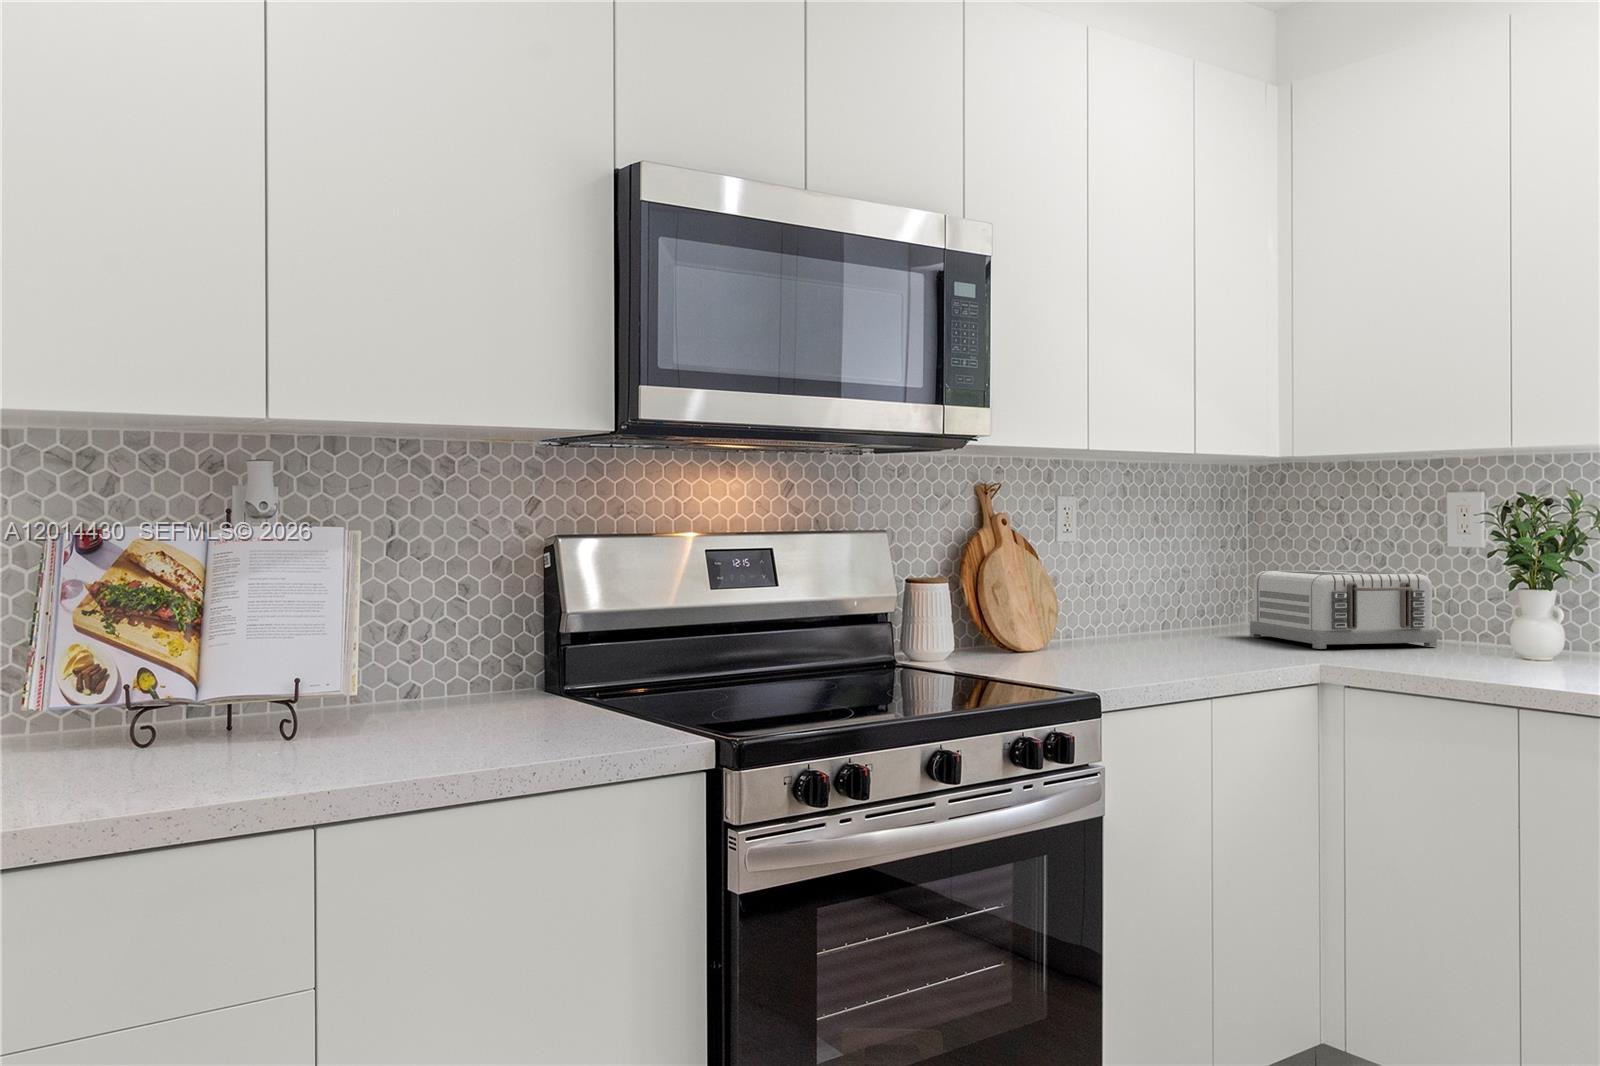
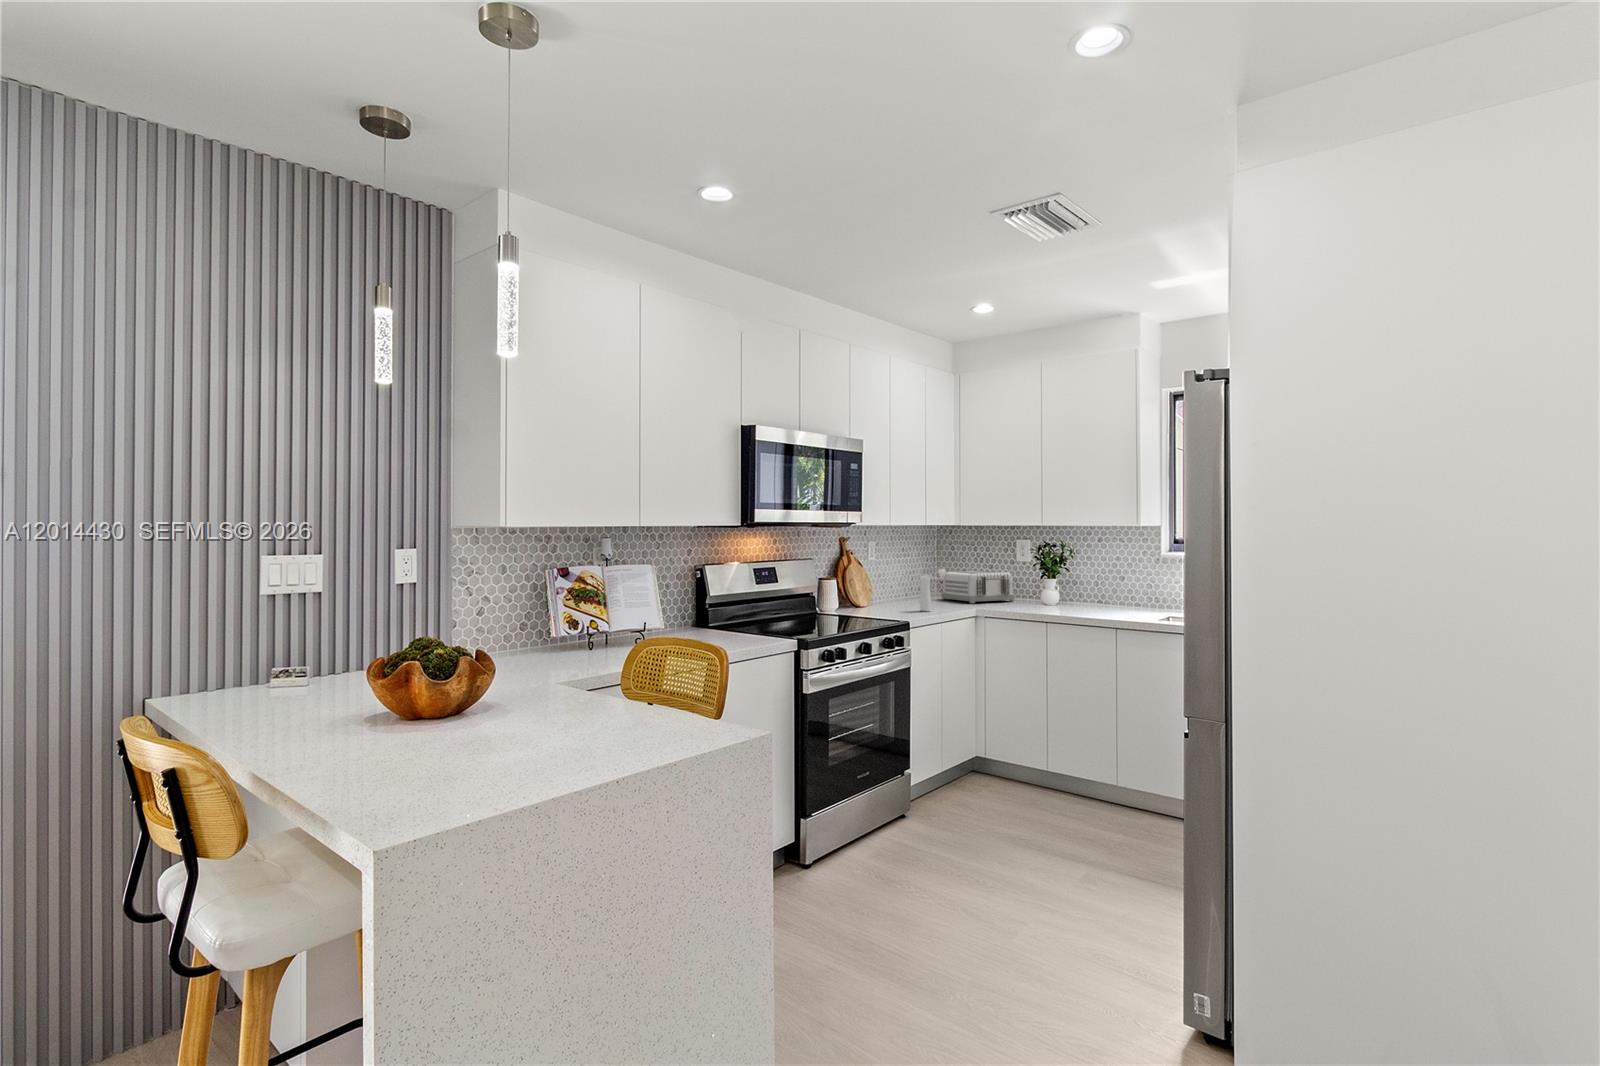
pepper mill: none [1163,560,1236,666] -> present [920,569,945,611]

